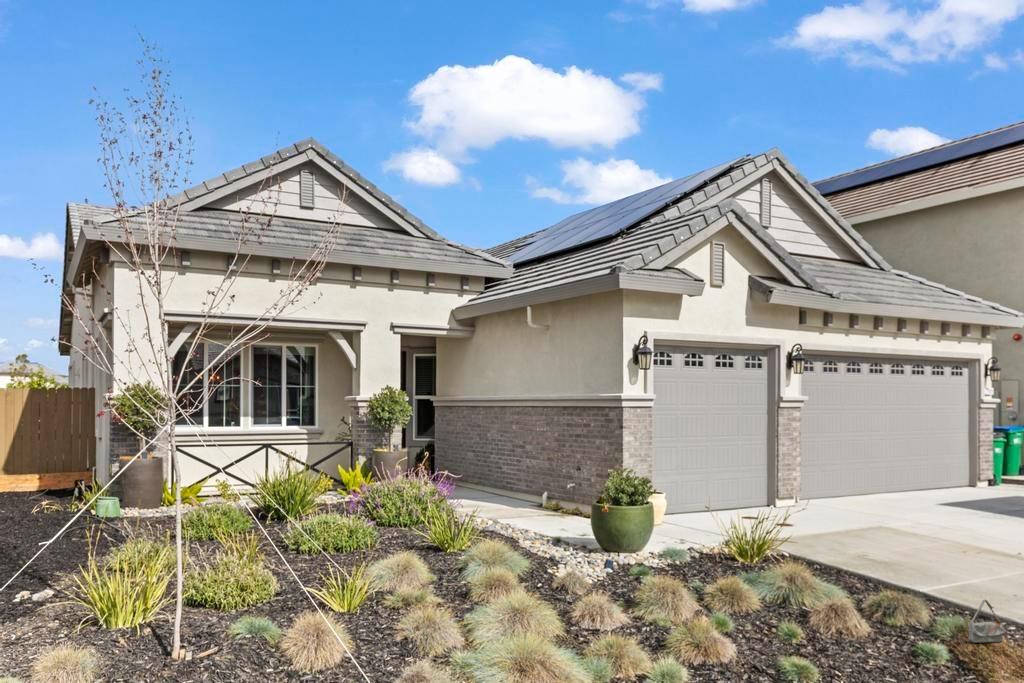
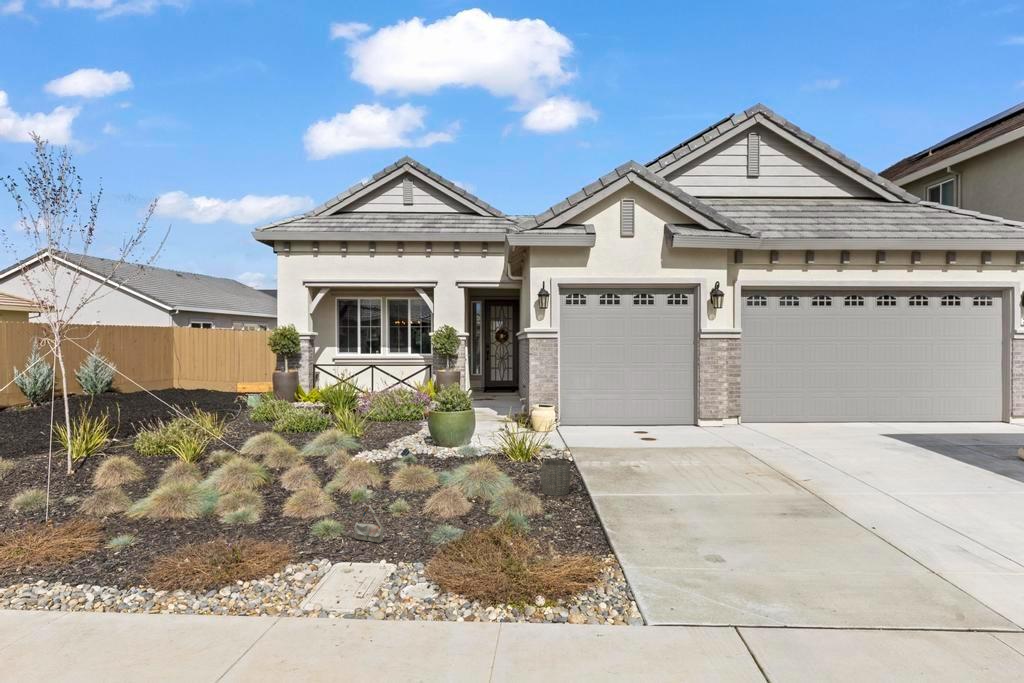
woven basket: none [915,543,952,582] -> present [541,460,570,496]

